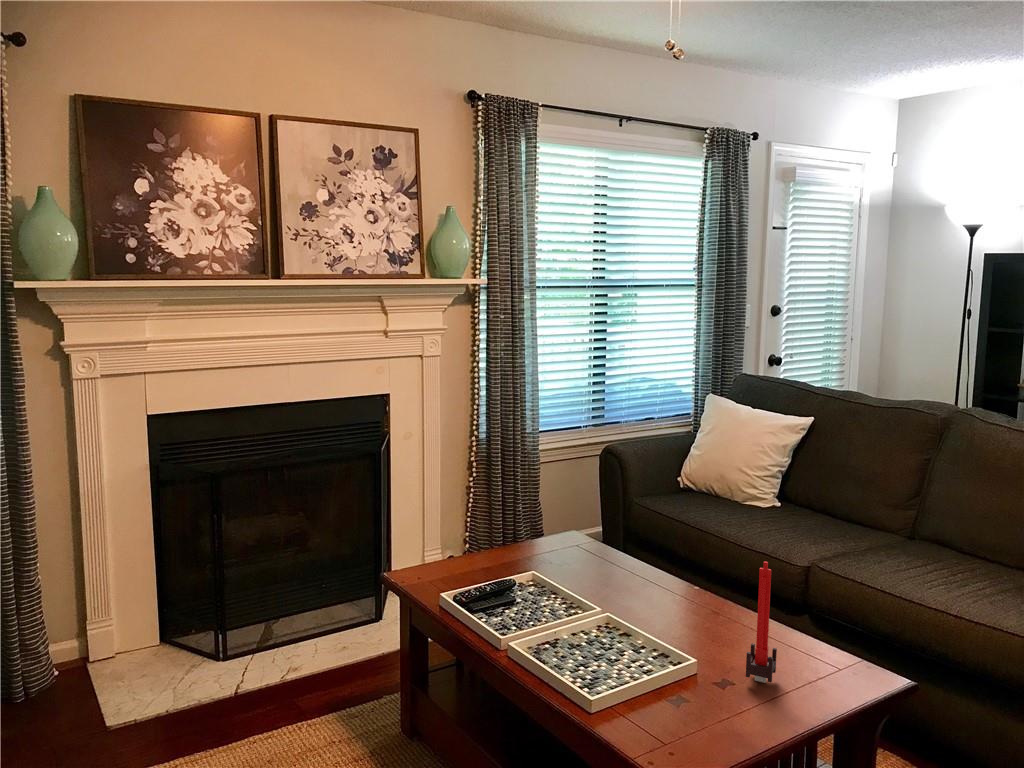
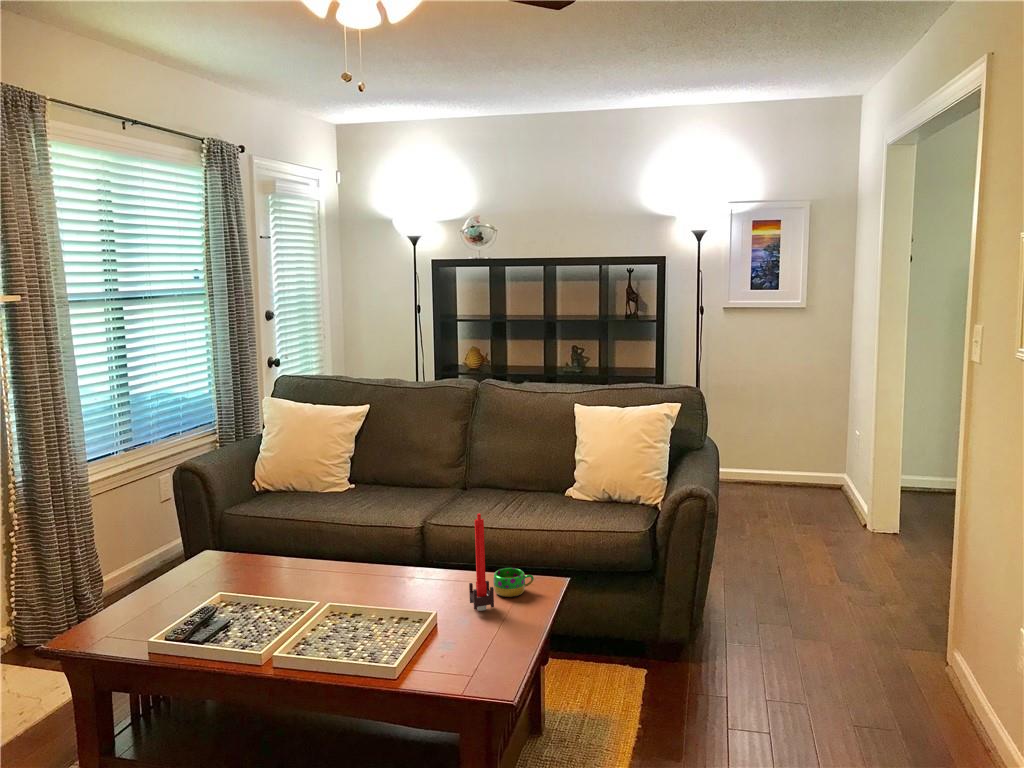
mug: none [796,641,850,682] -> present [493,568,534,598]

